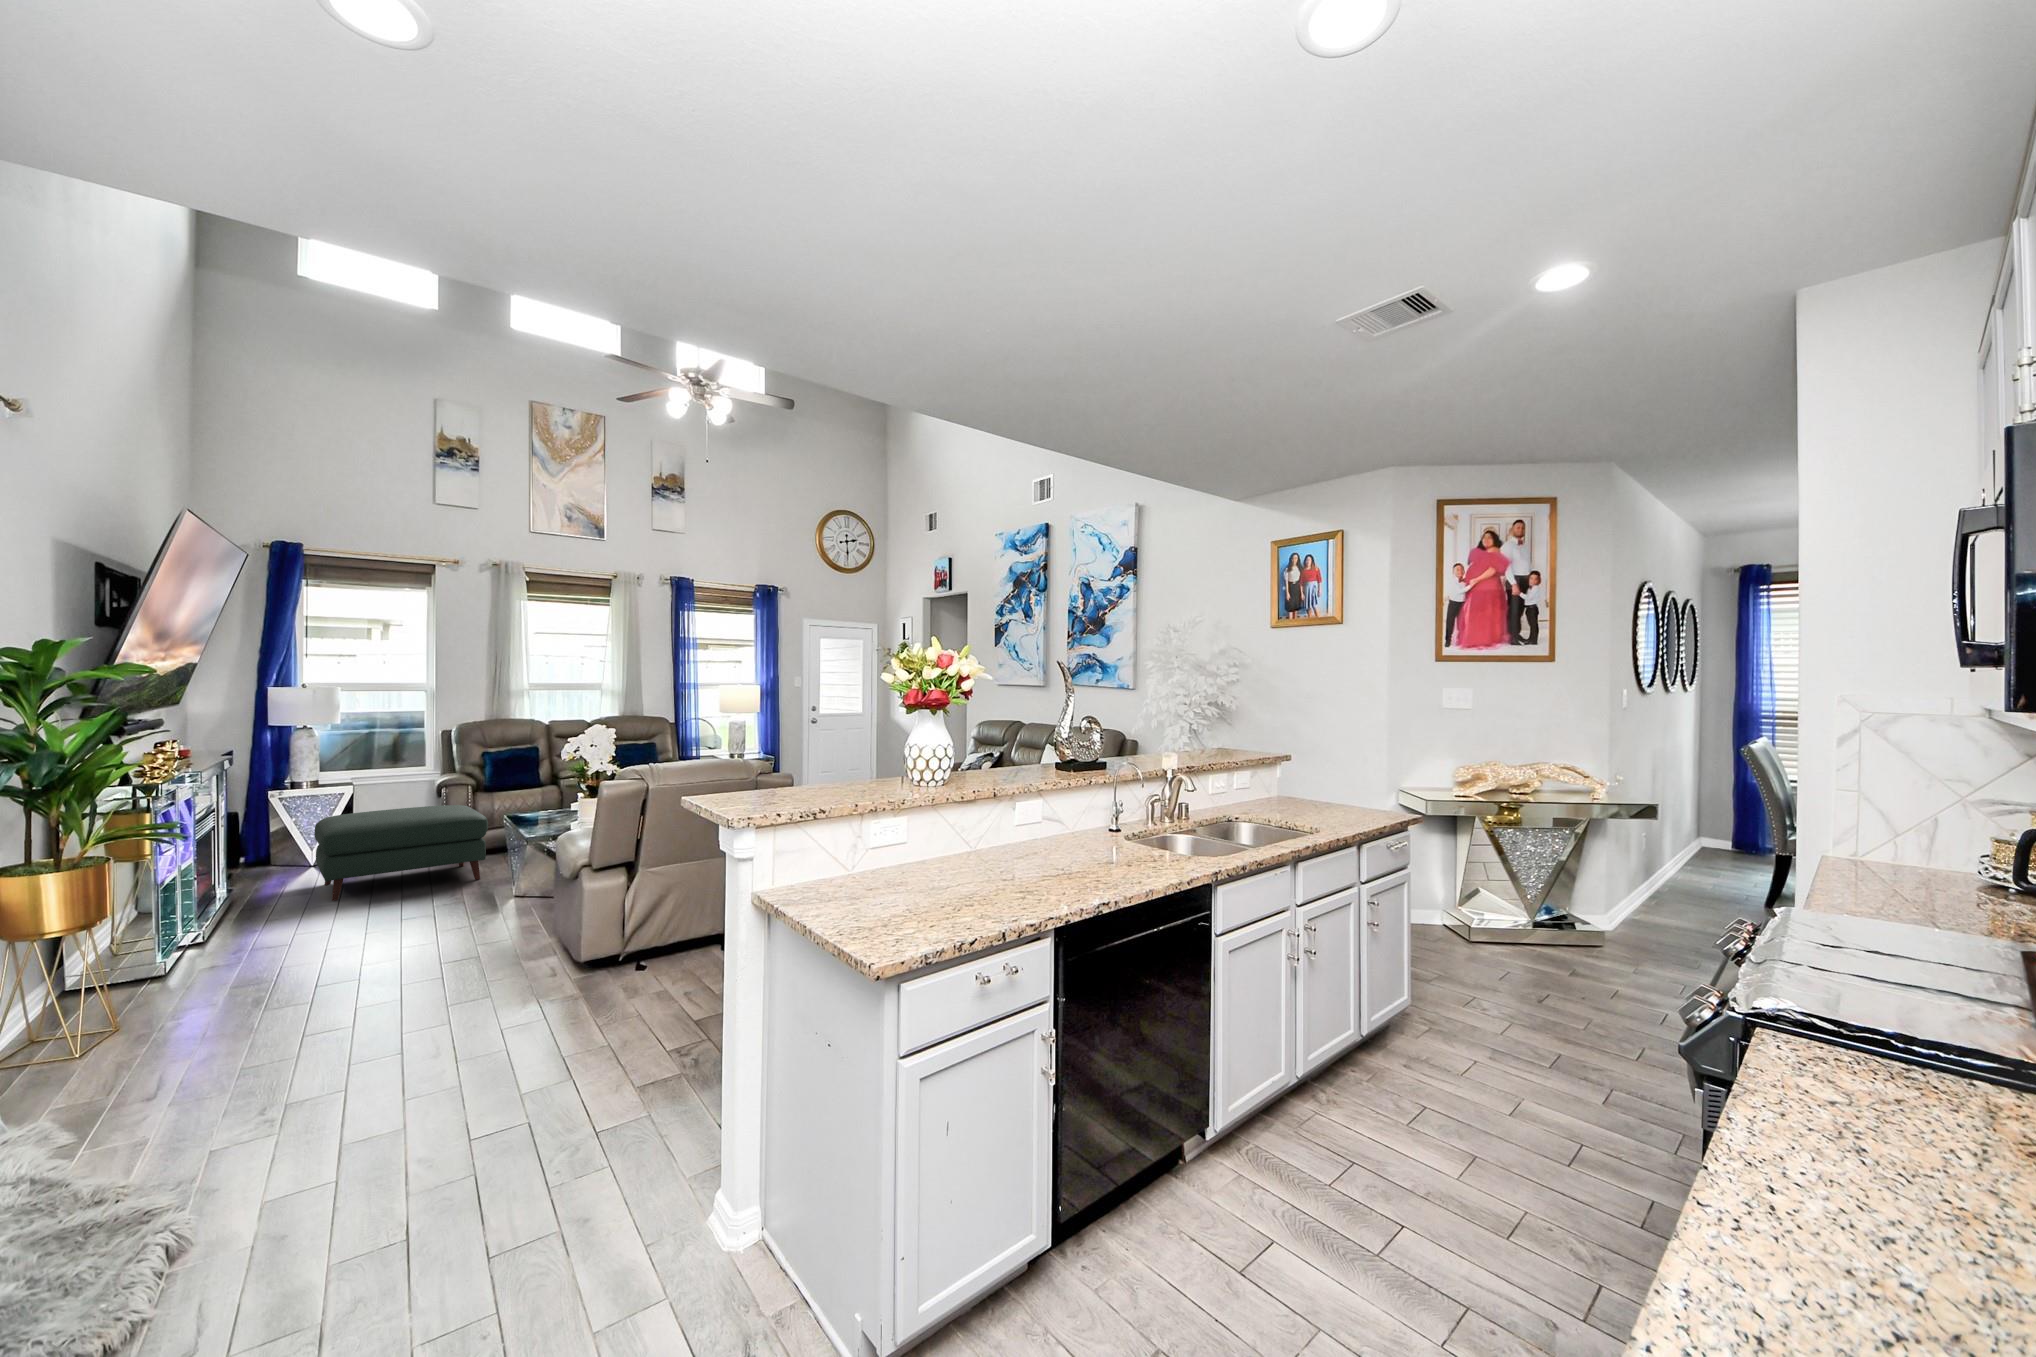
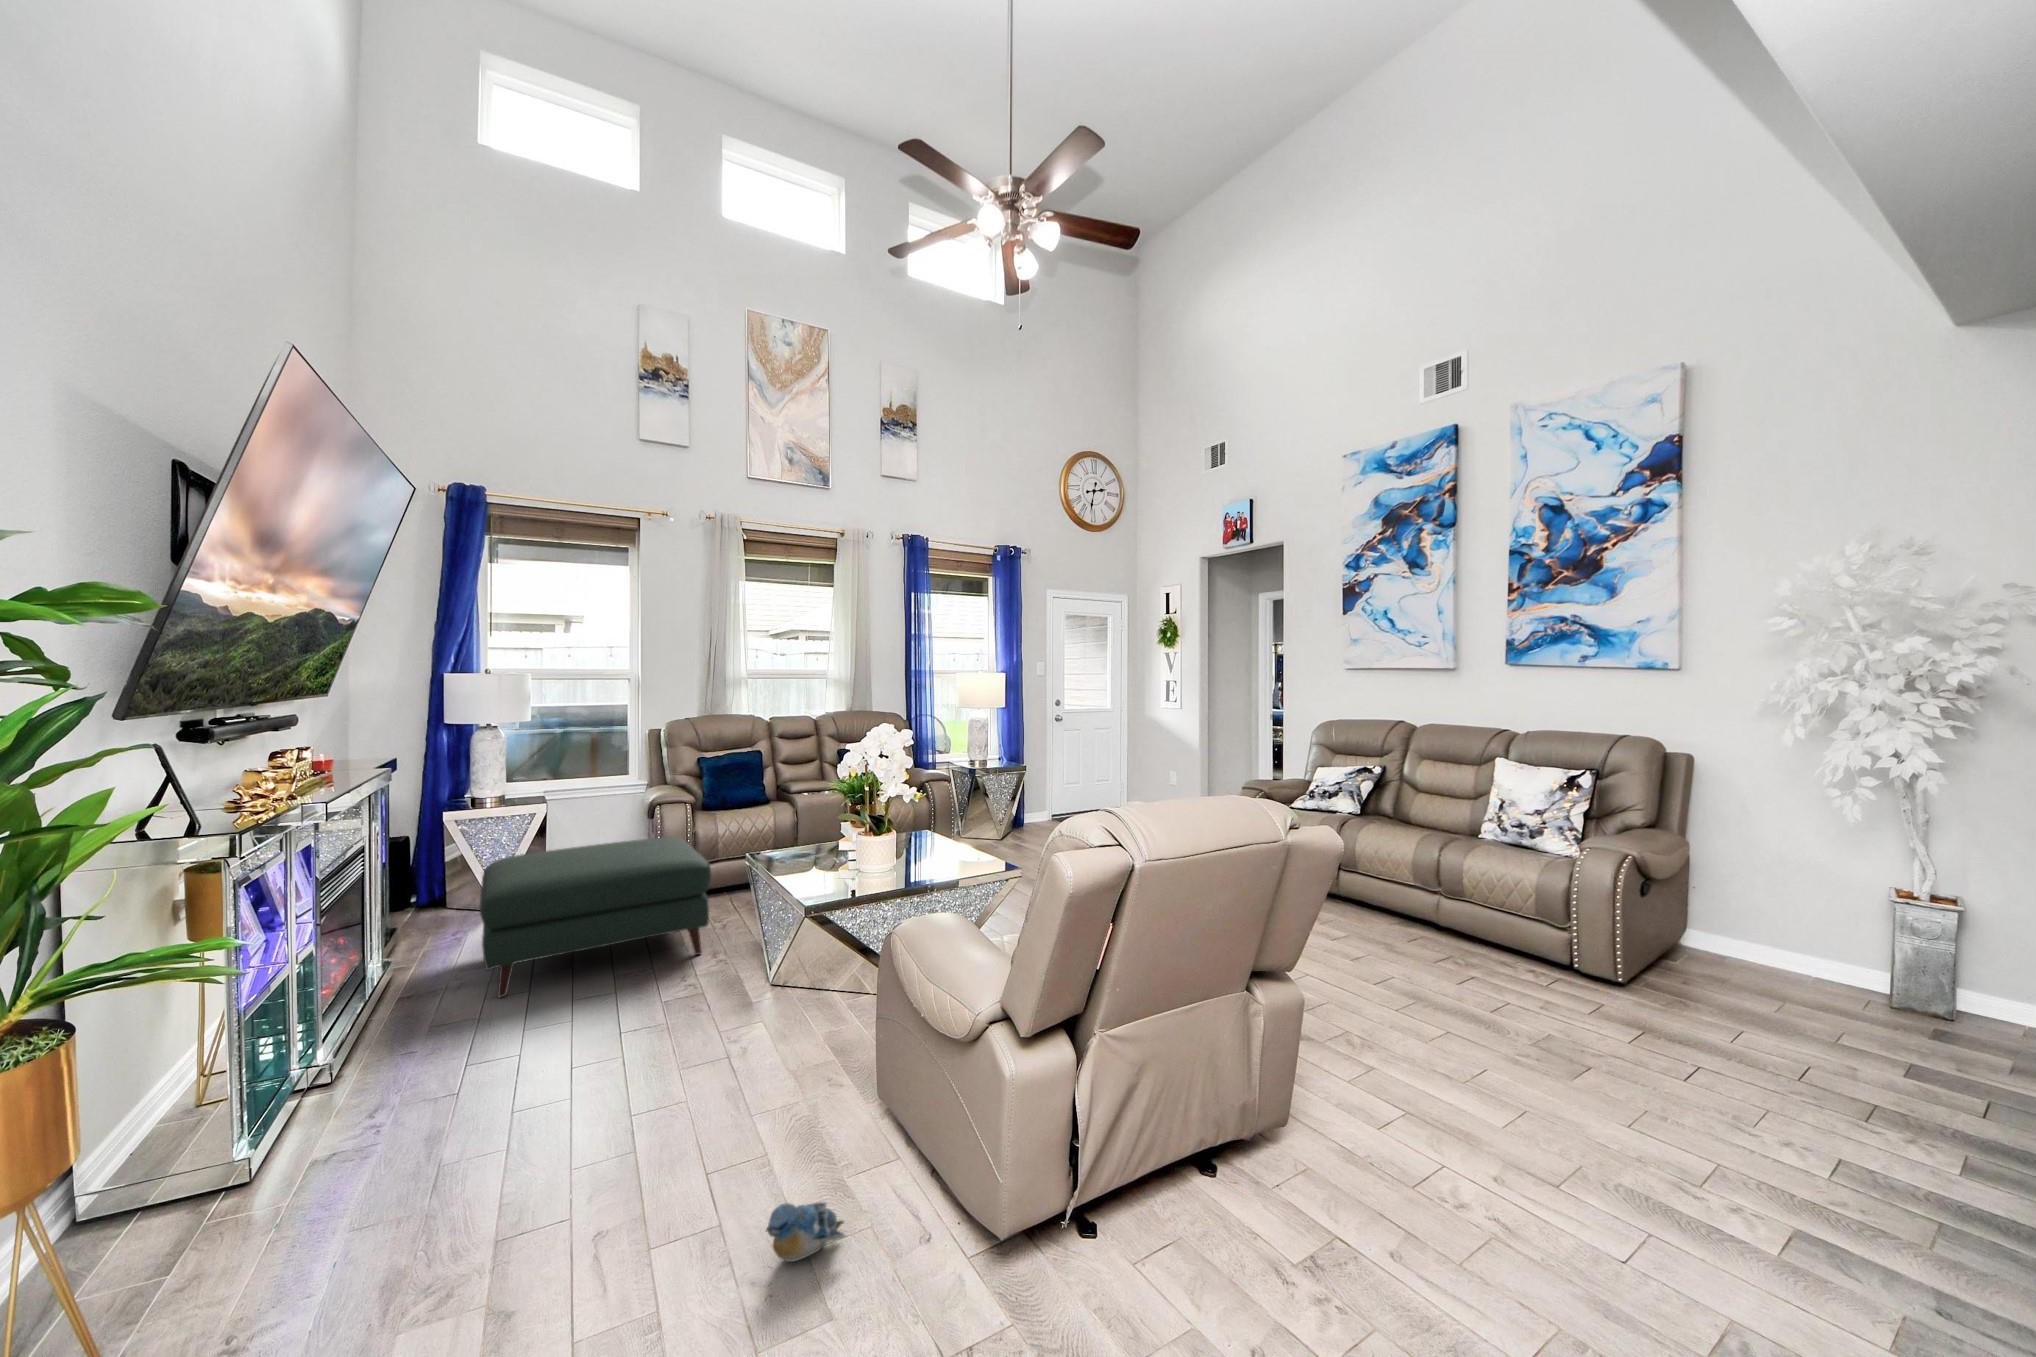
plush toy: none [501,939,544,964] -> present [766,1202,845,1262]

